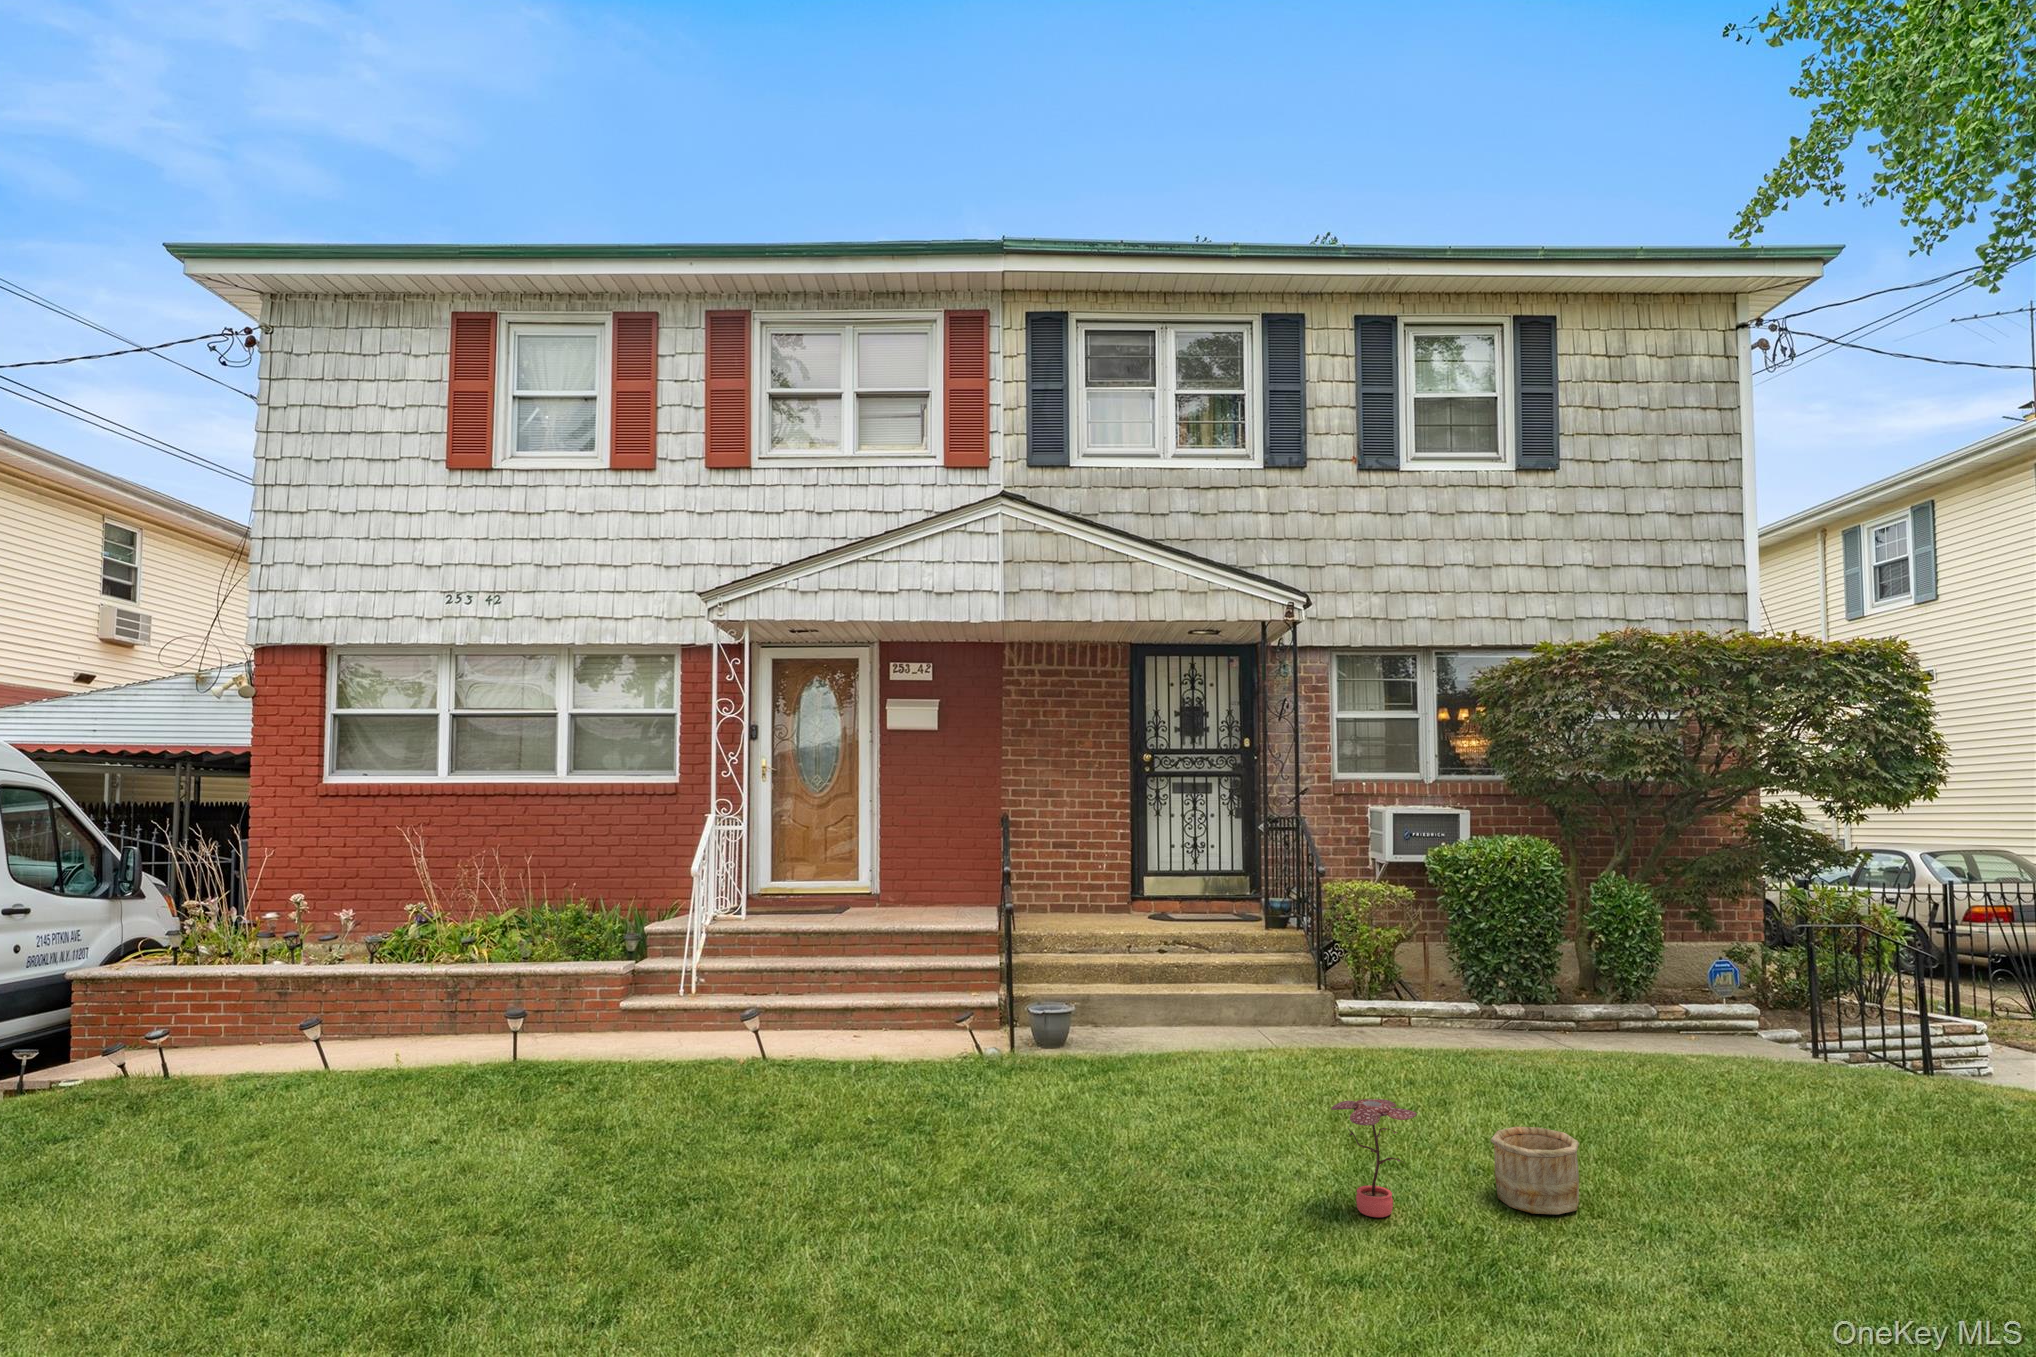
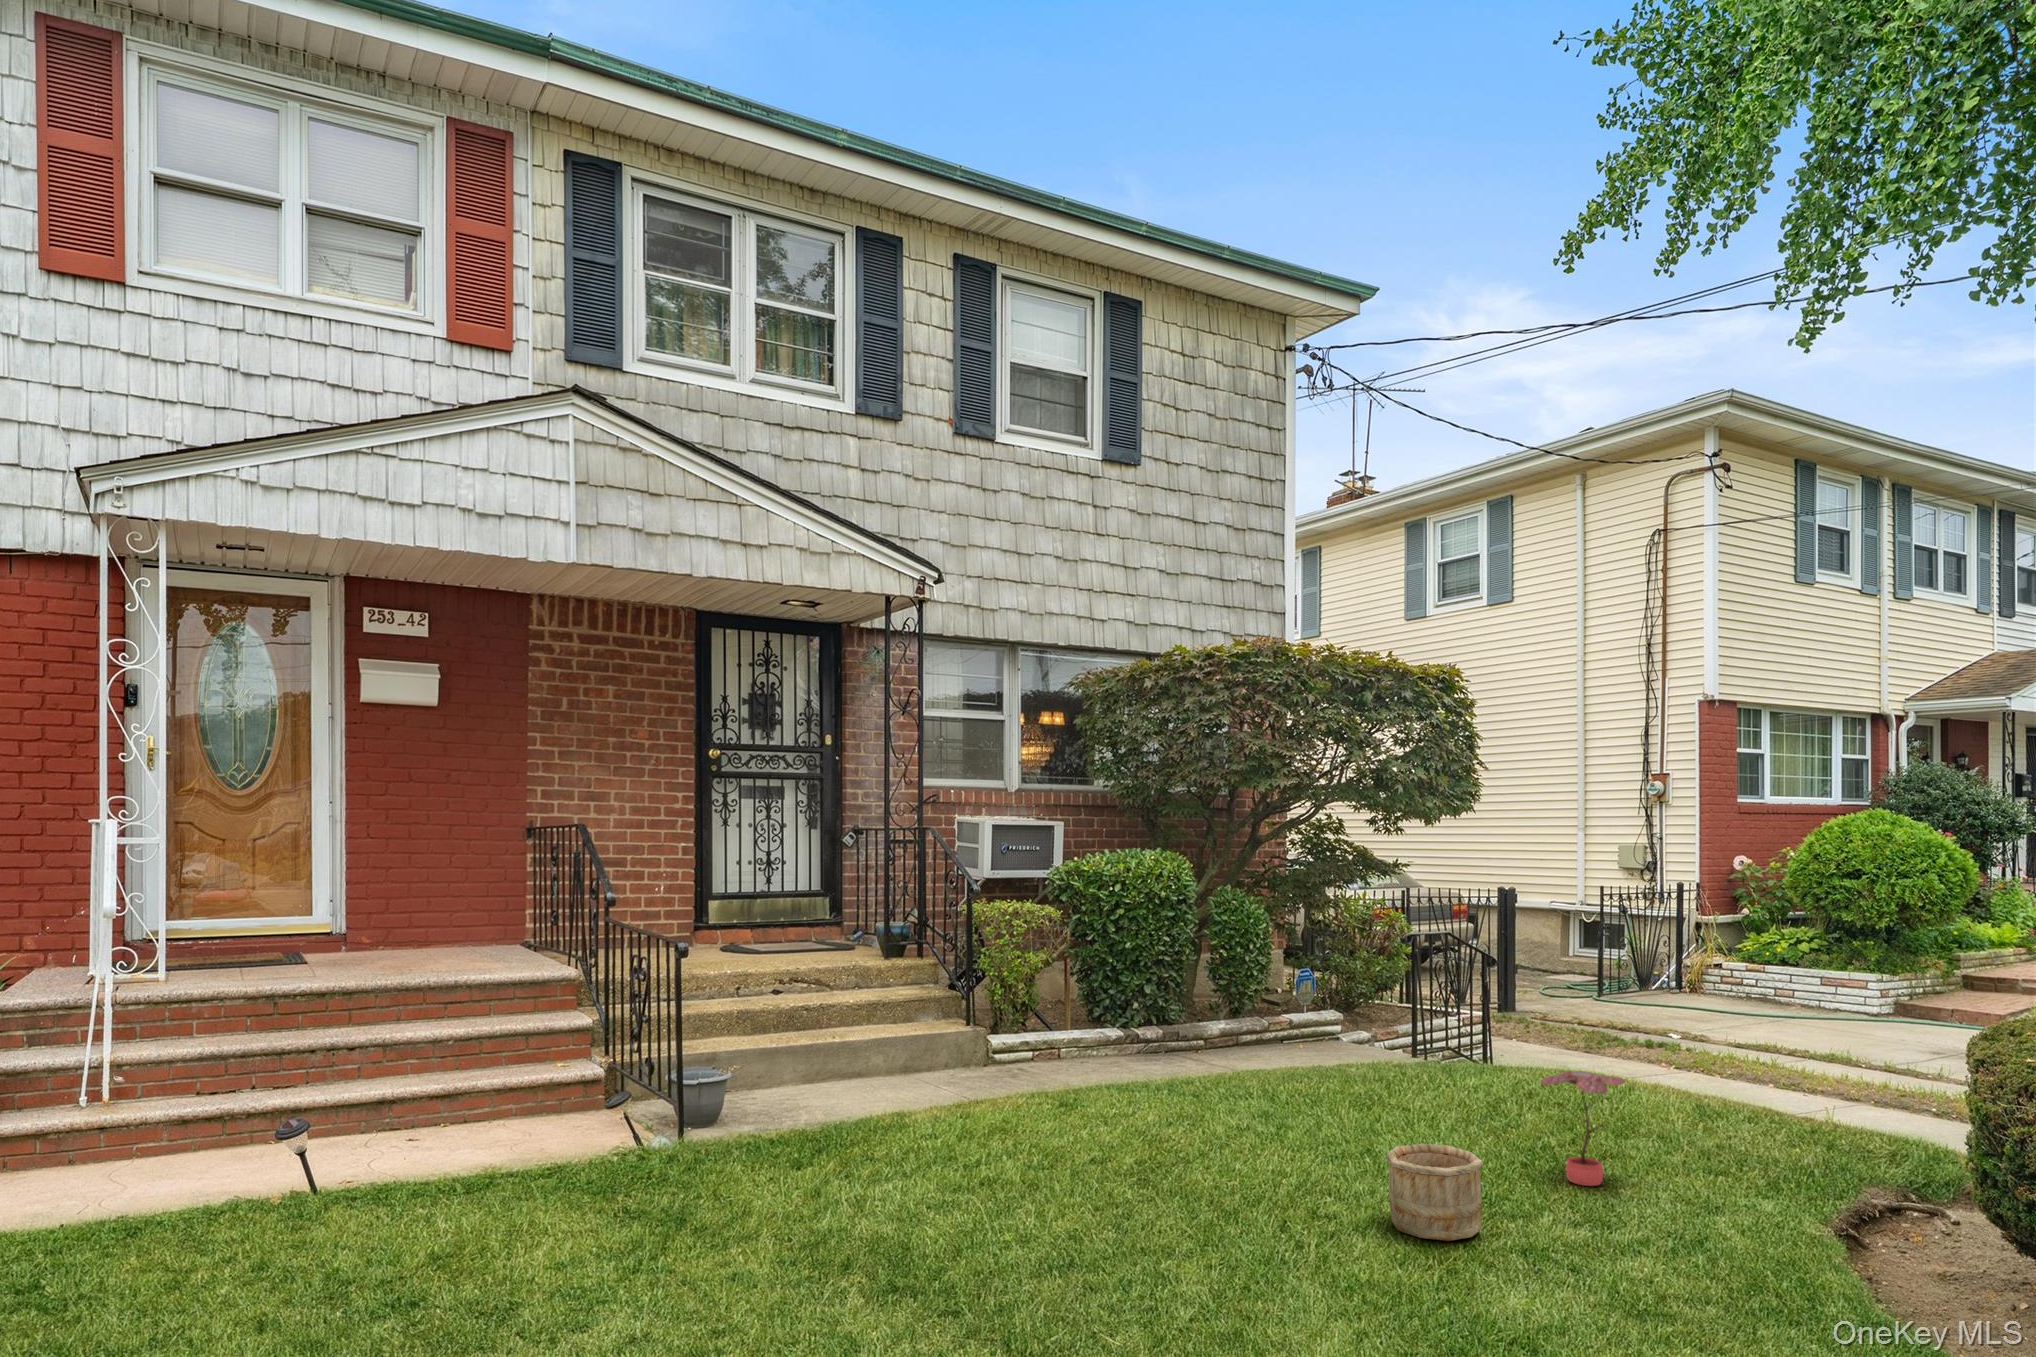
potted plant: present [1331,1099,1417,1217] -> present [1541,1071,1625,1186]

